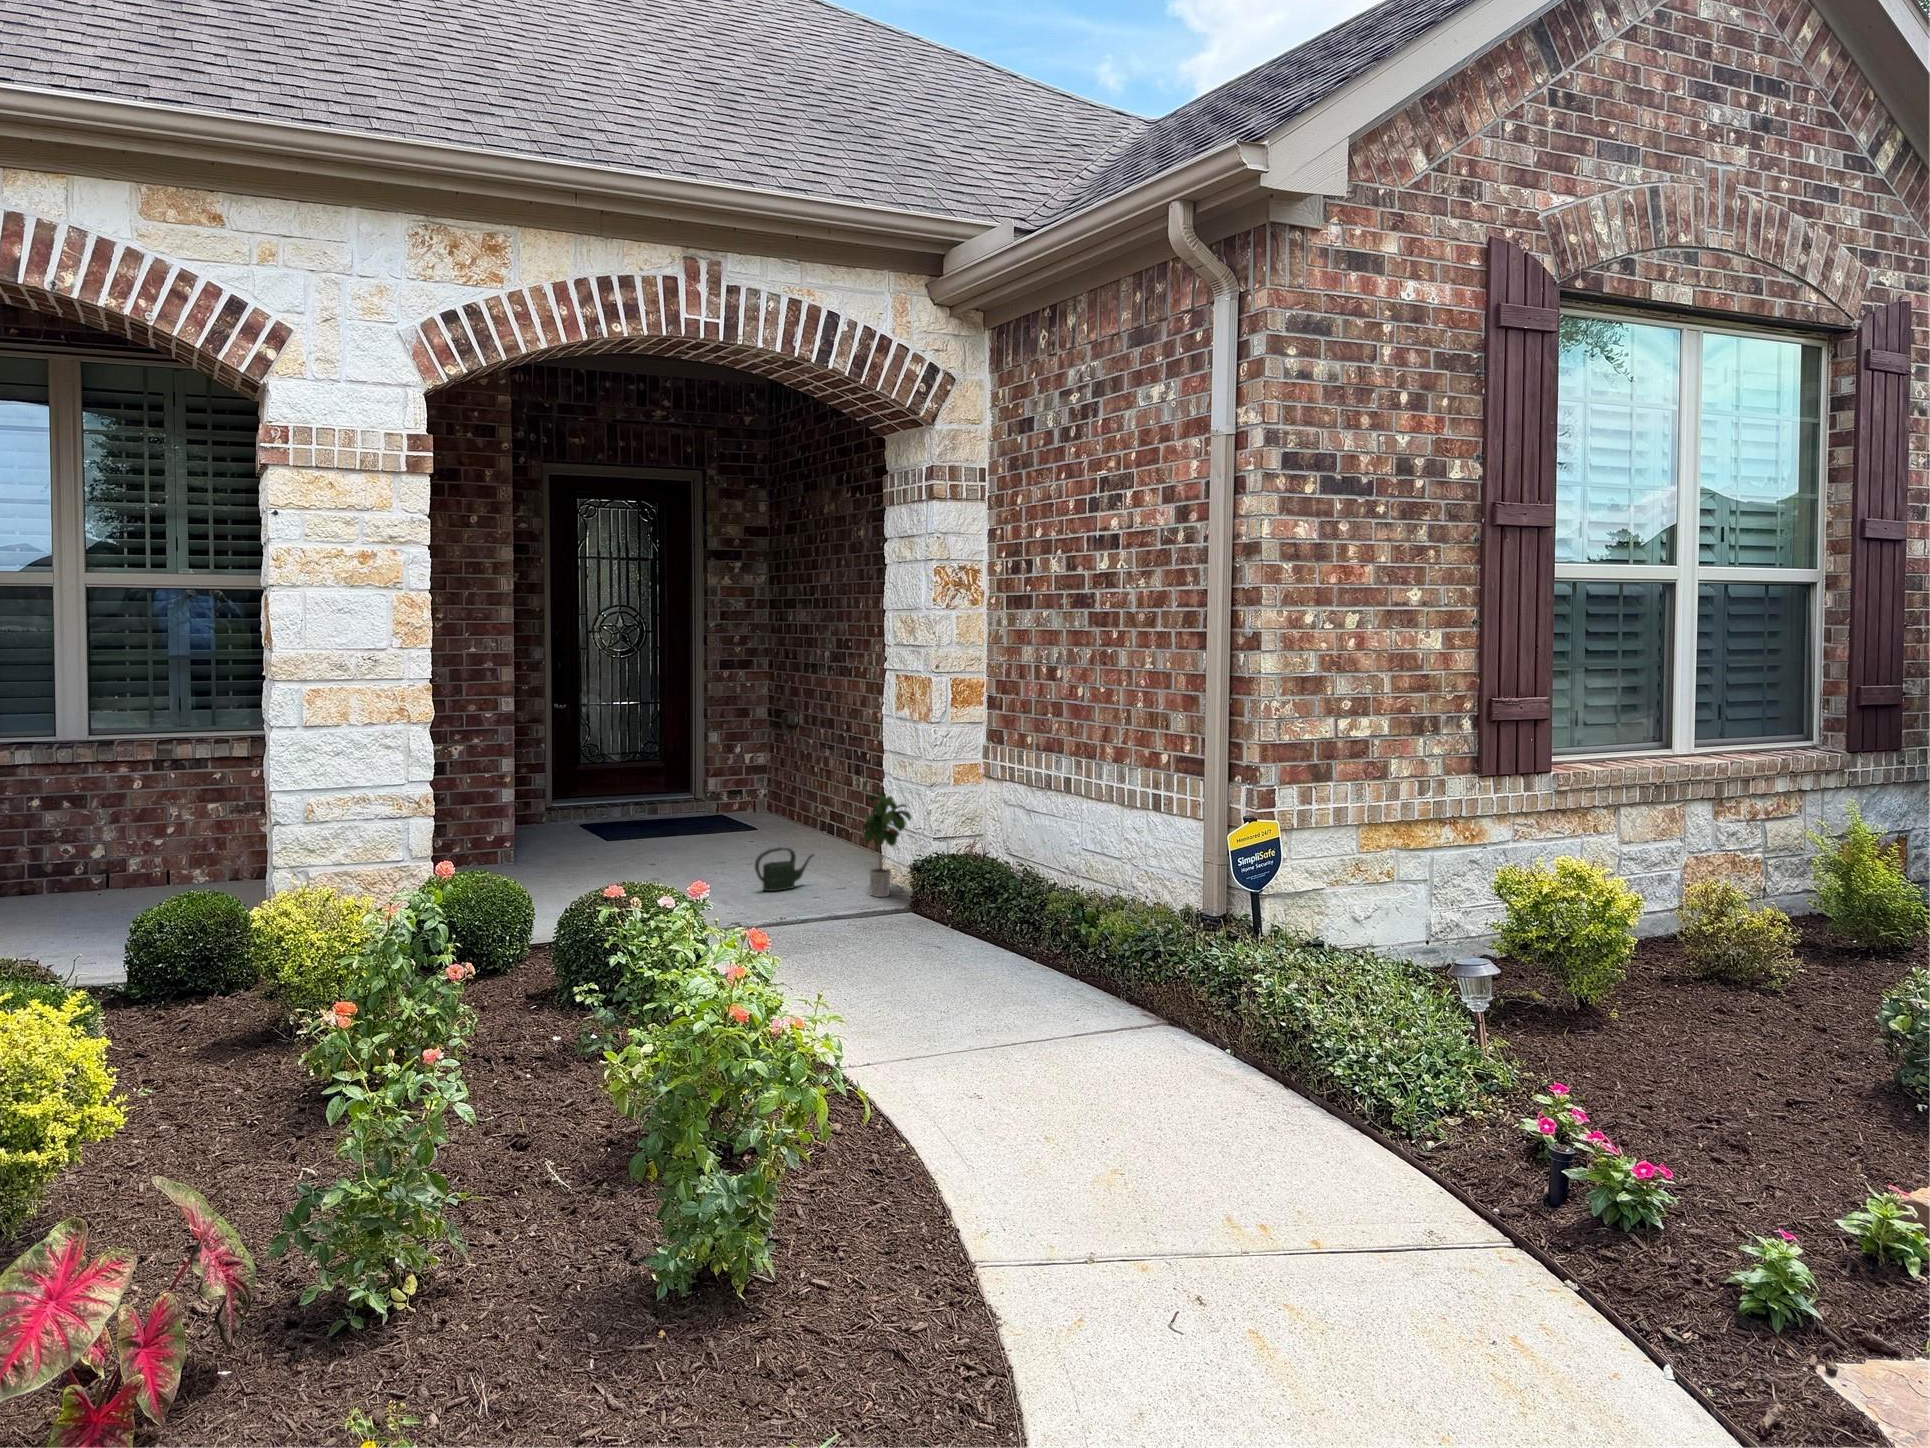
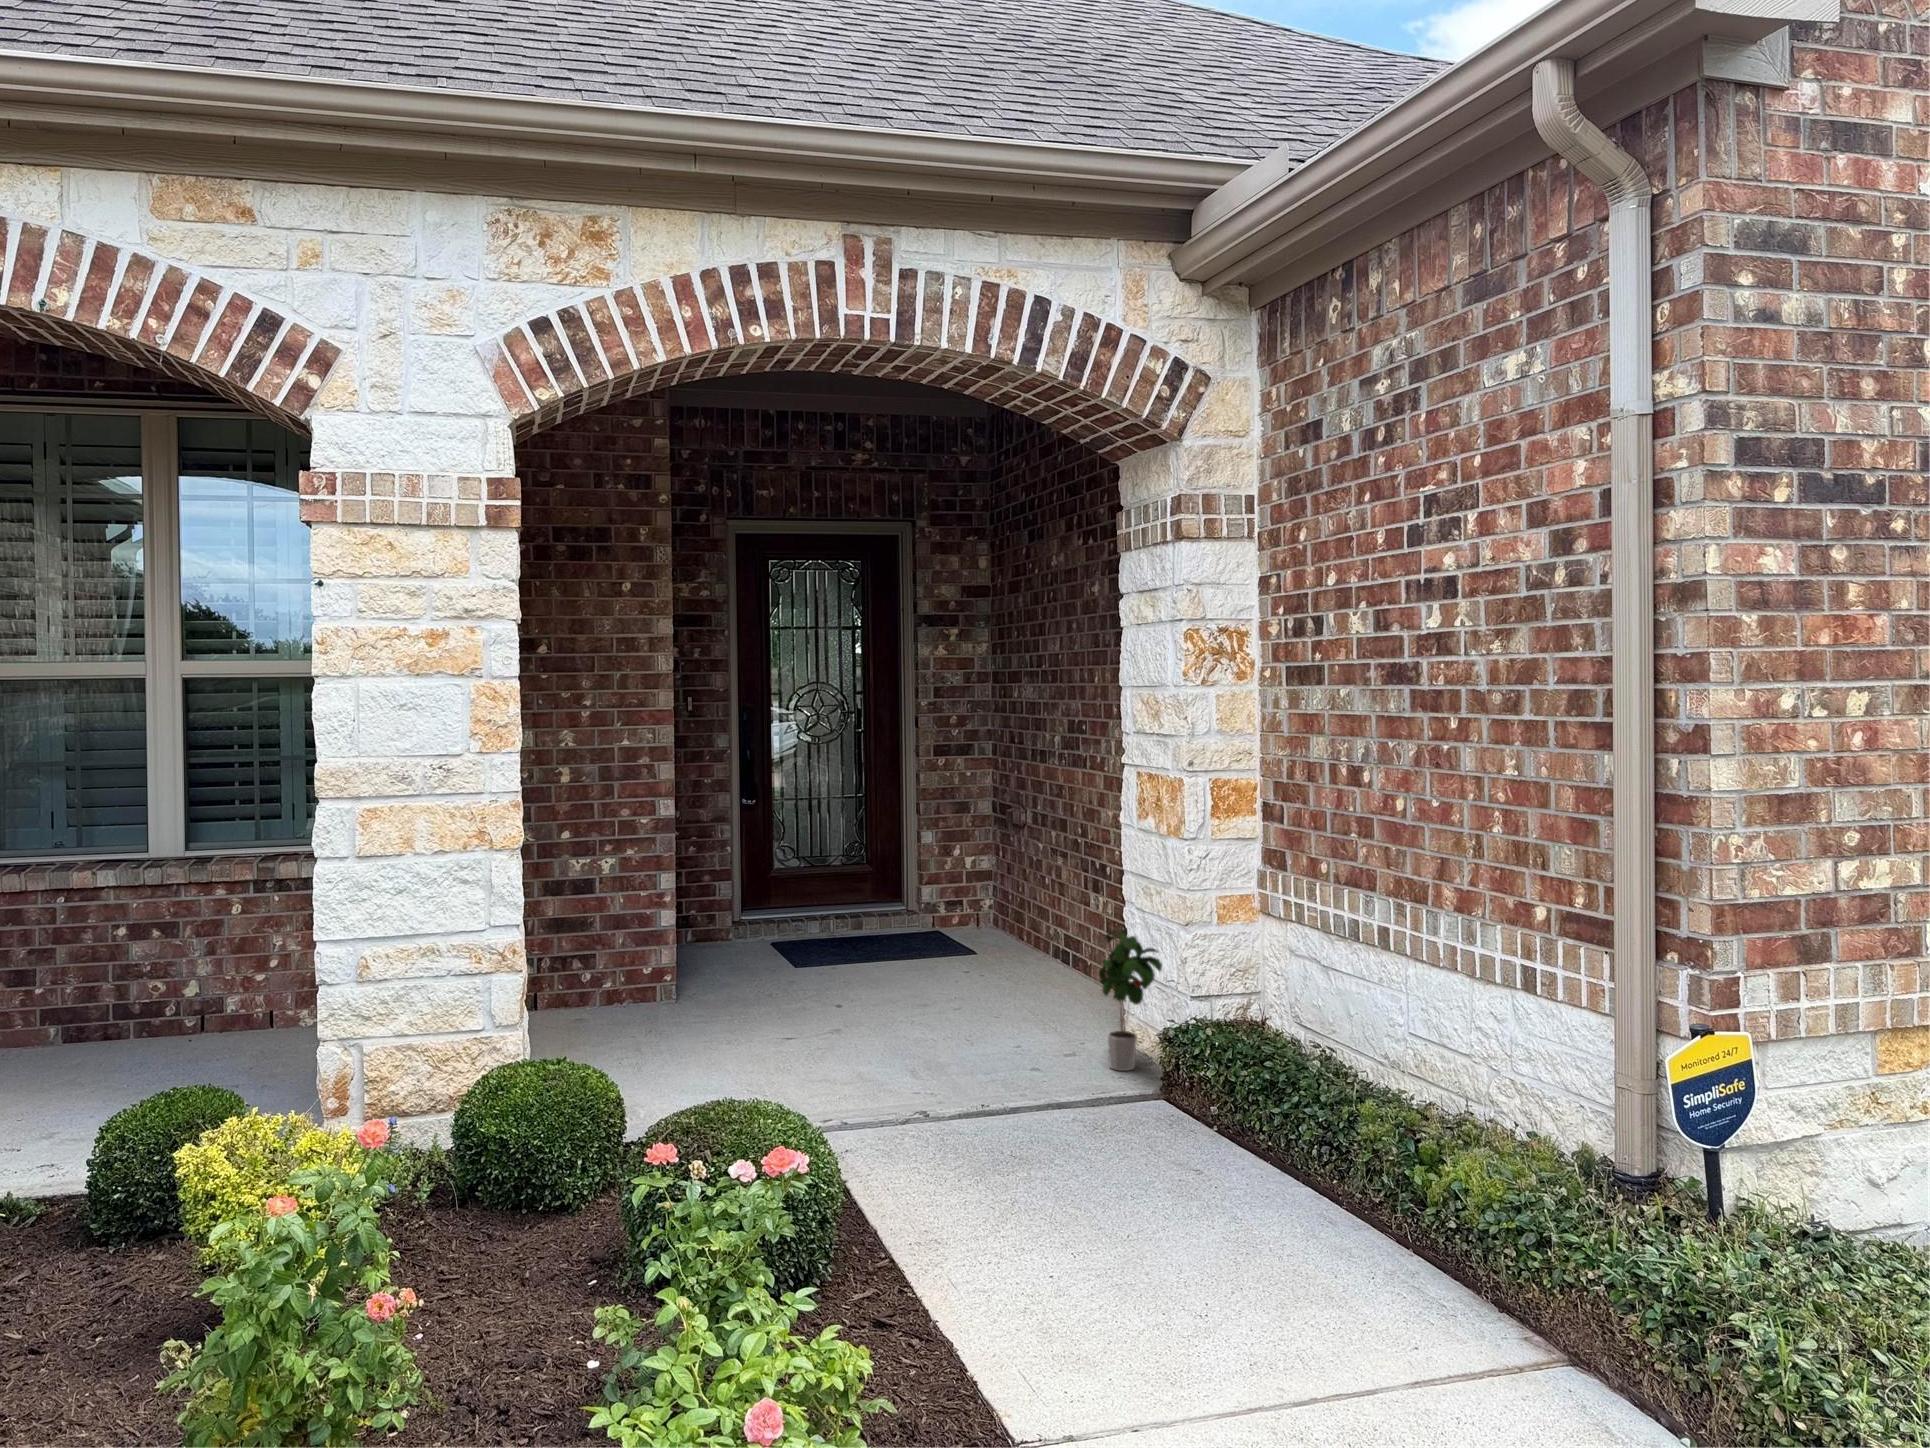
watering can: present [755,848,813,891] -> none [958,998,1037,1057]

